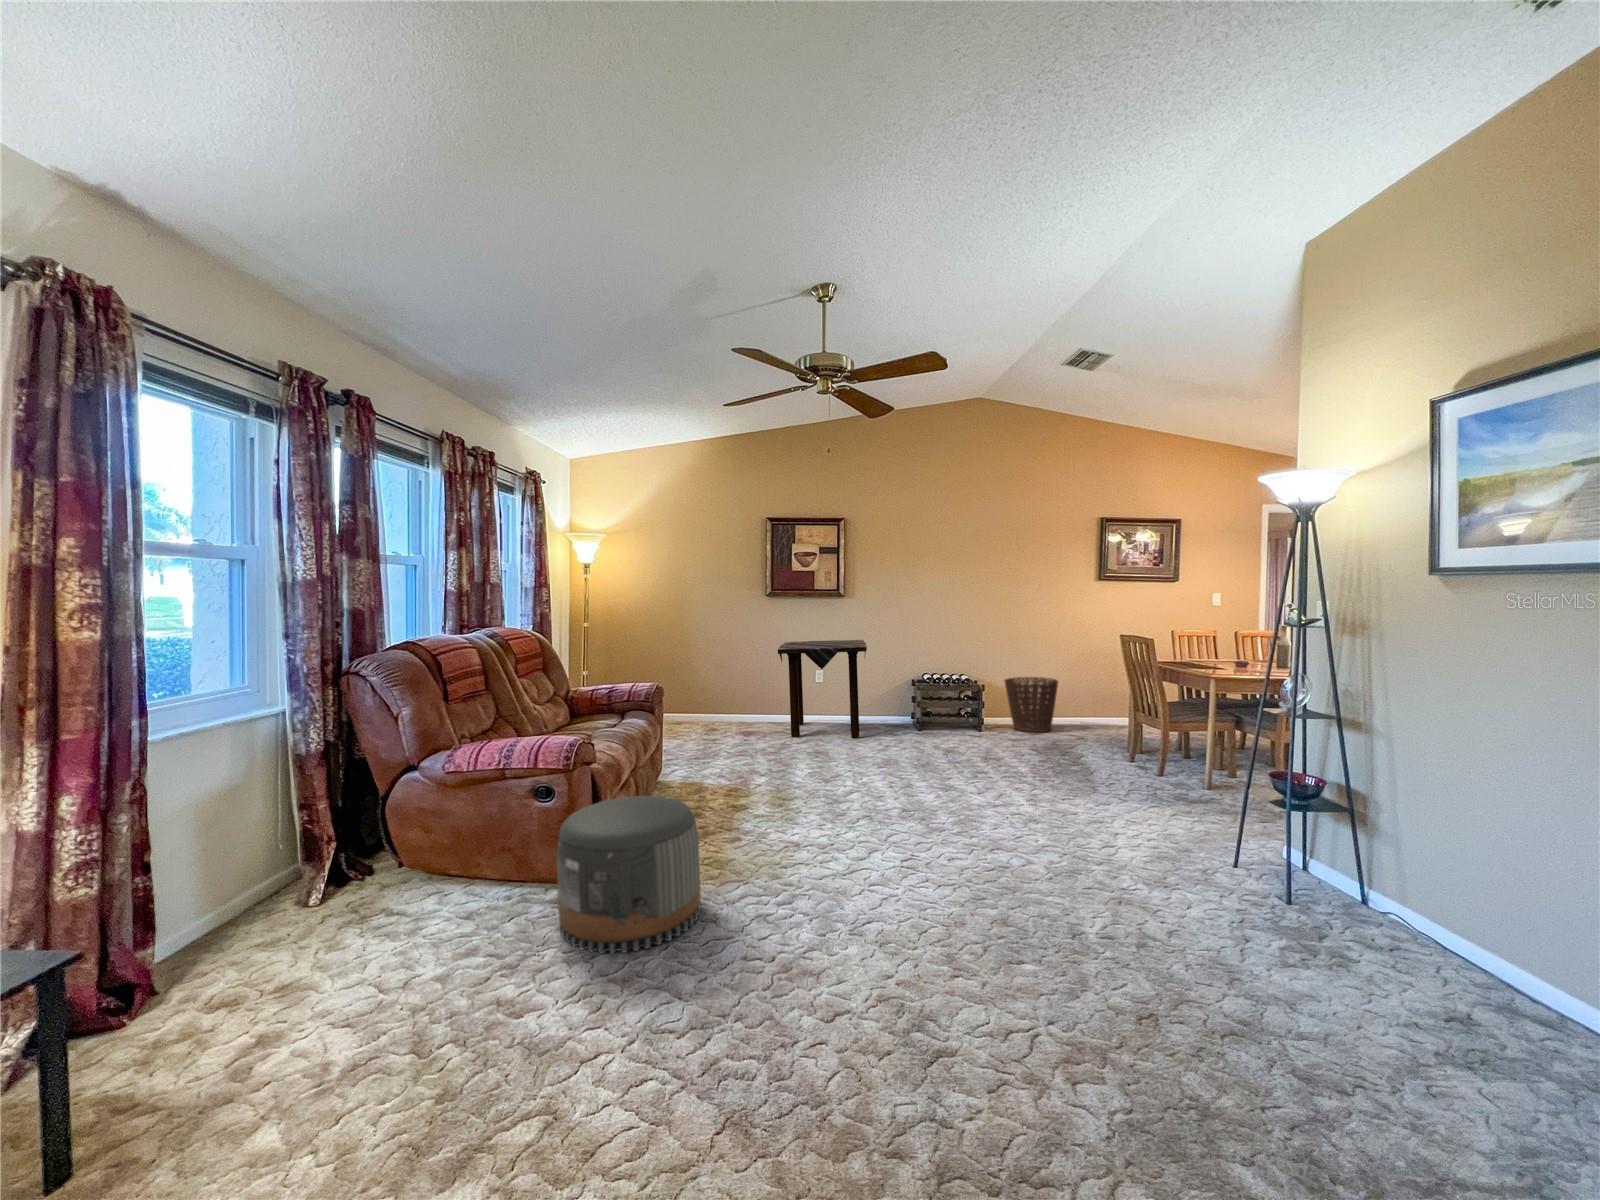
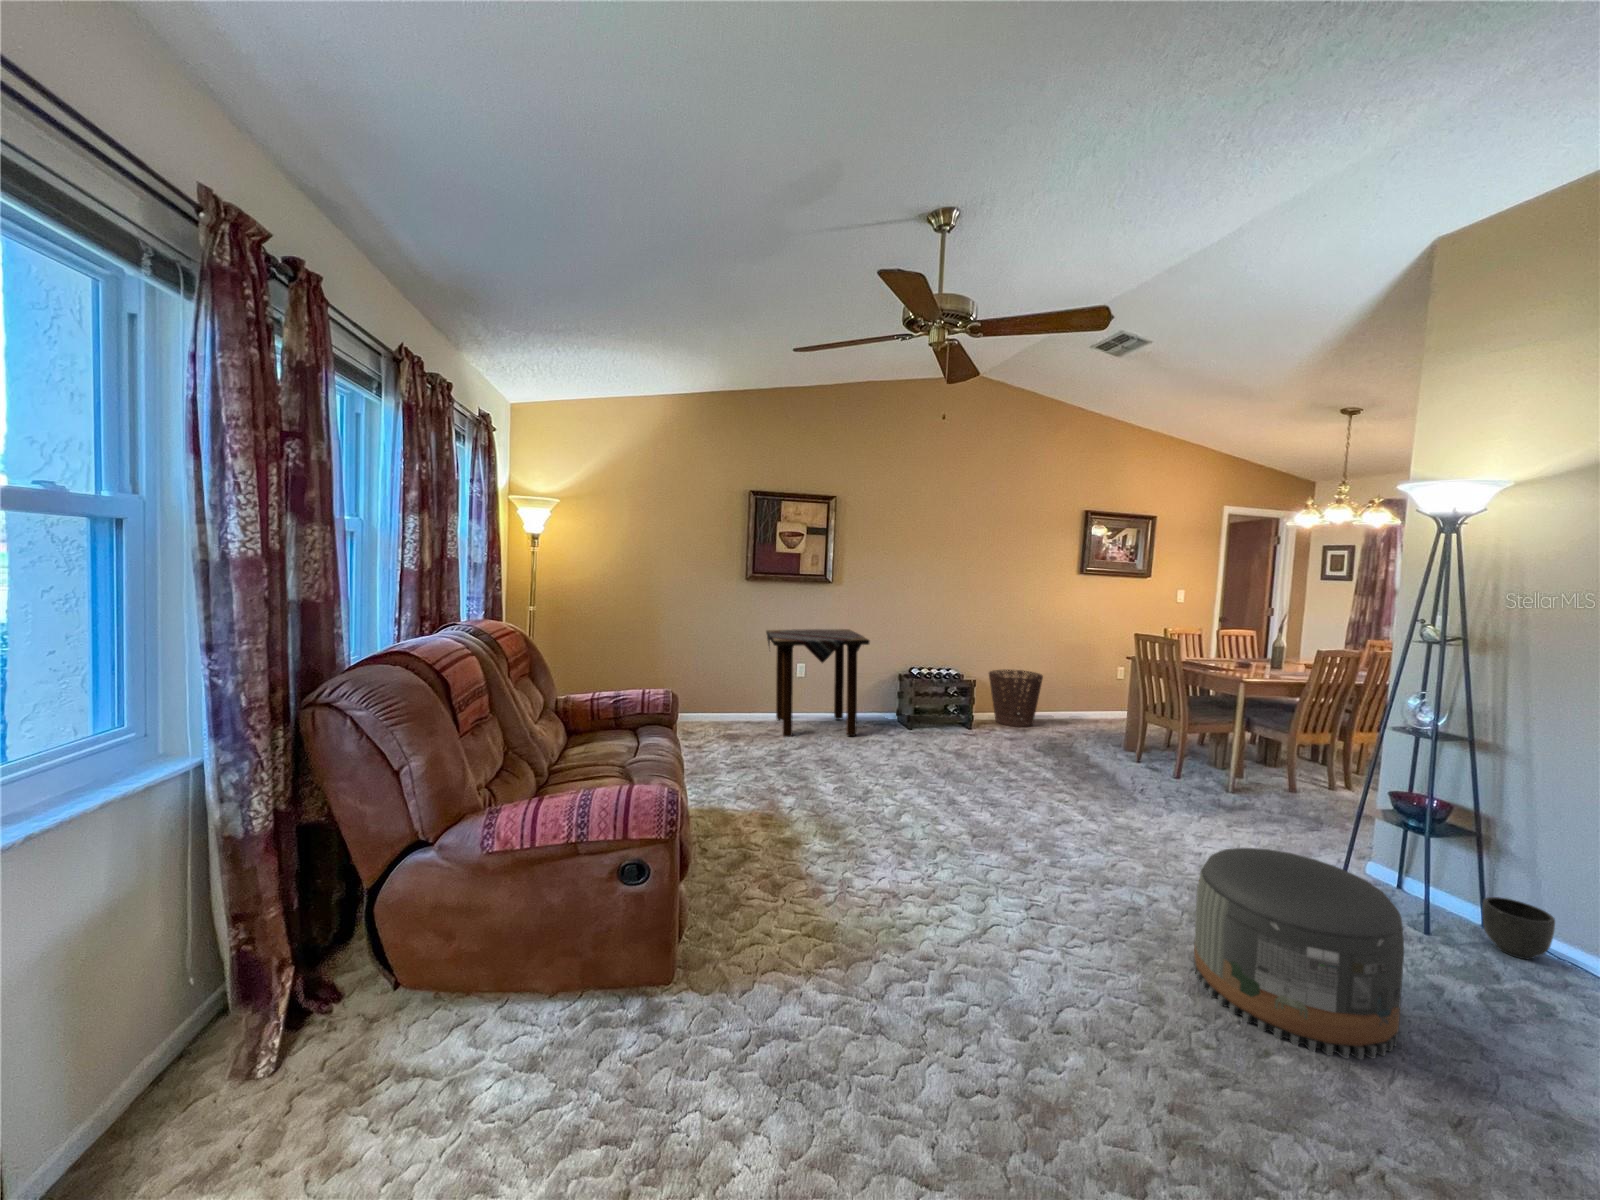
pouf: present [556,796,701,954] -> present [1194,848,1404,1060]
planter: none [1322,861,1381,918] -> present [1482,897,1555,959]

